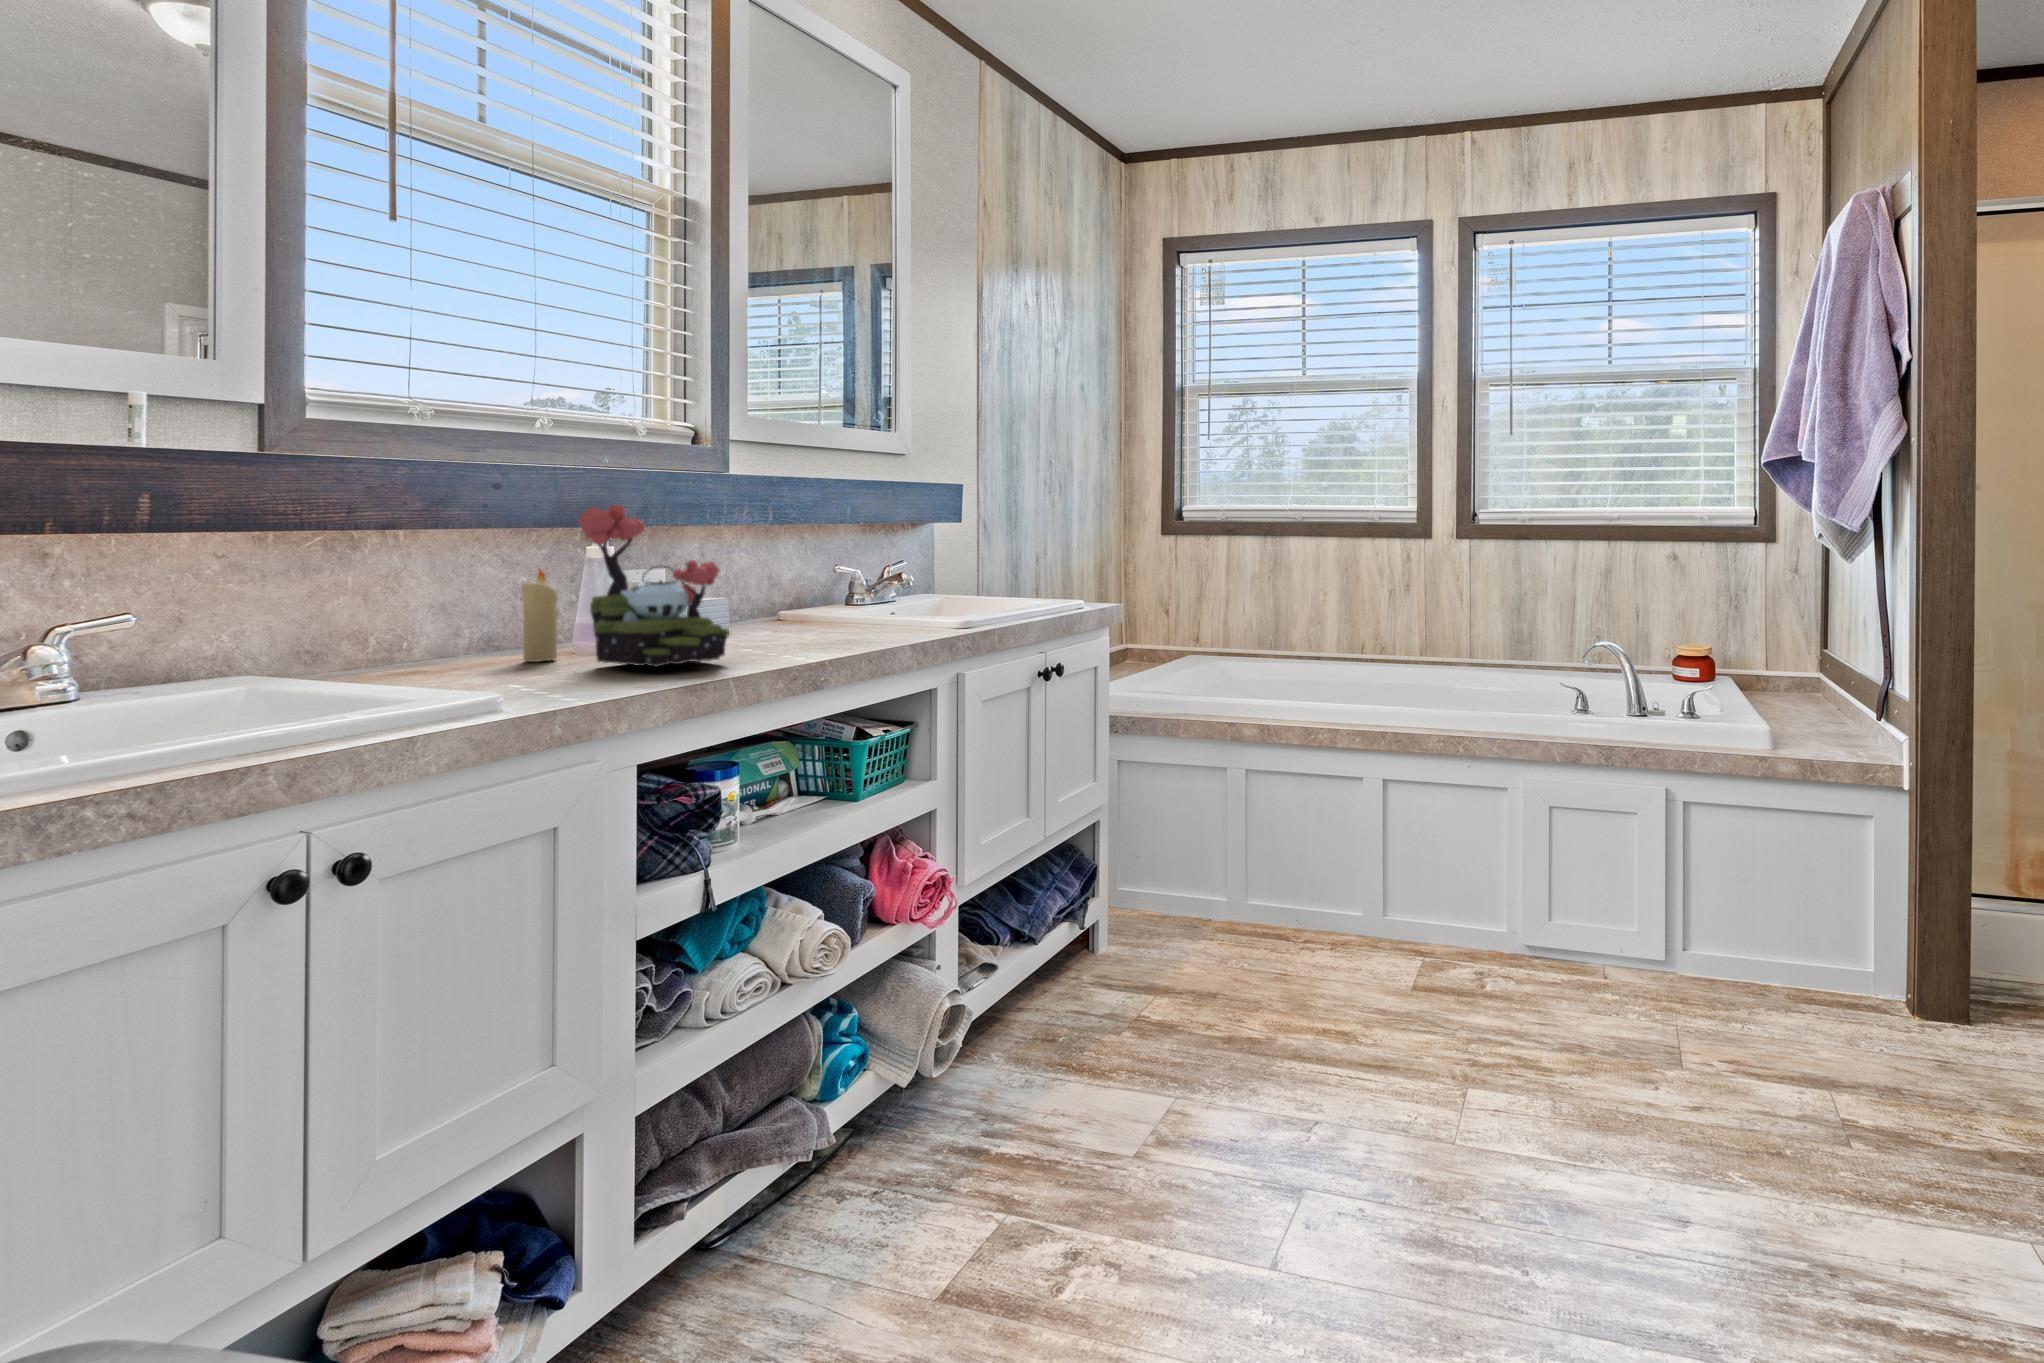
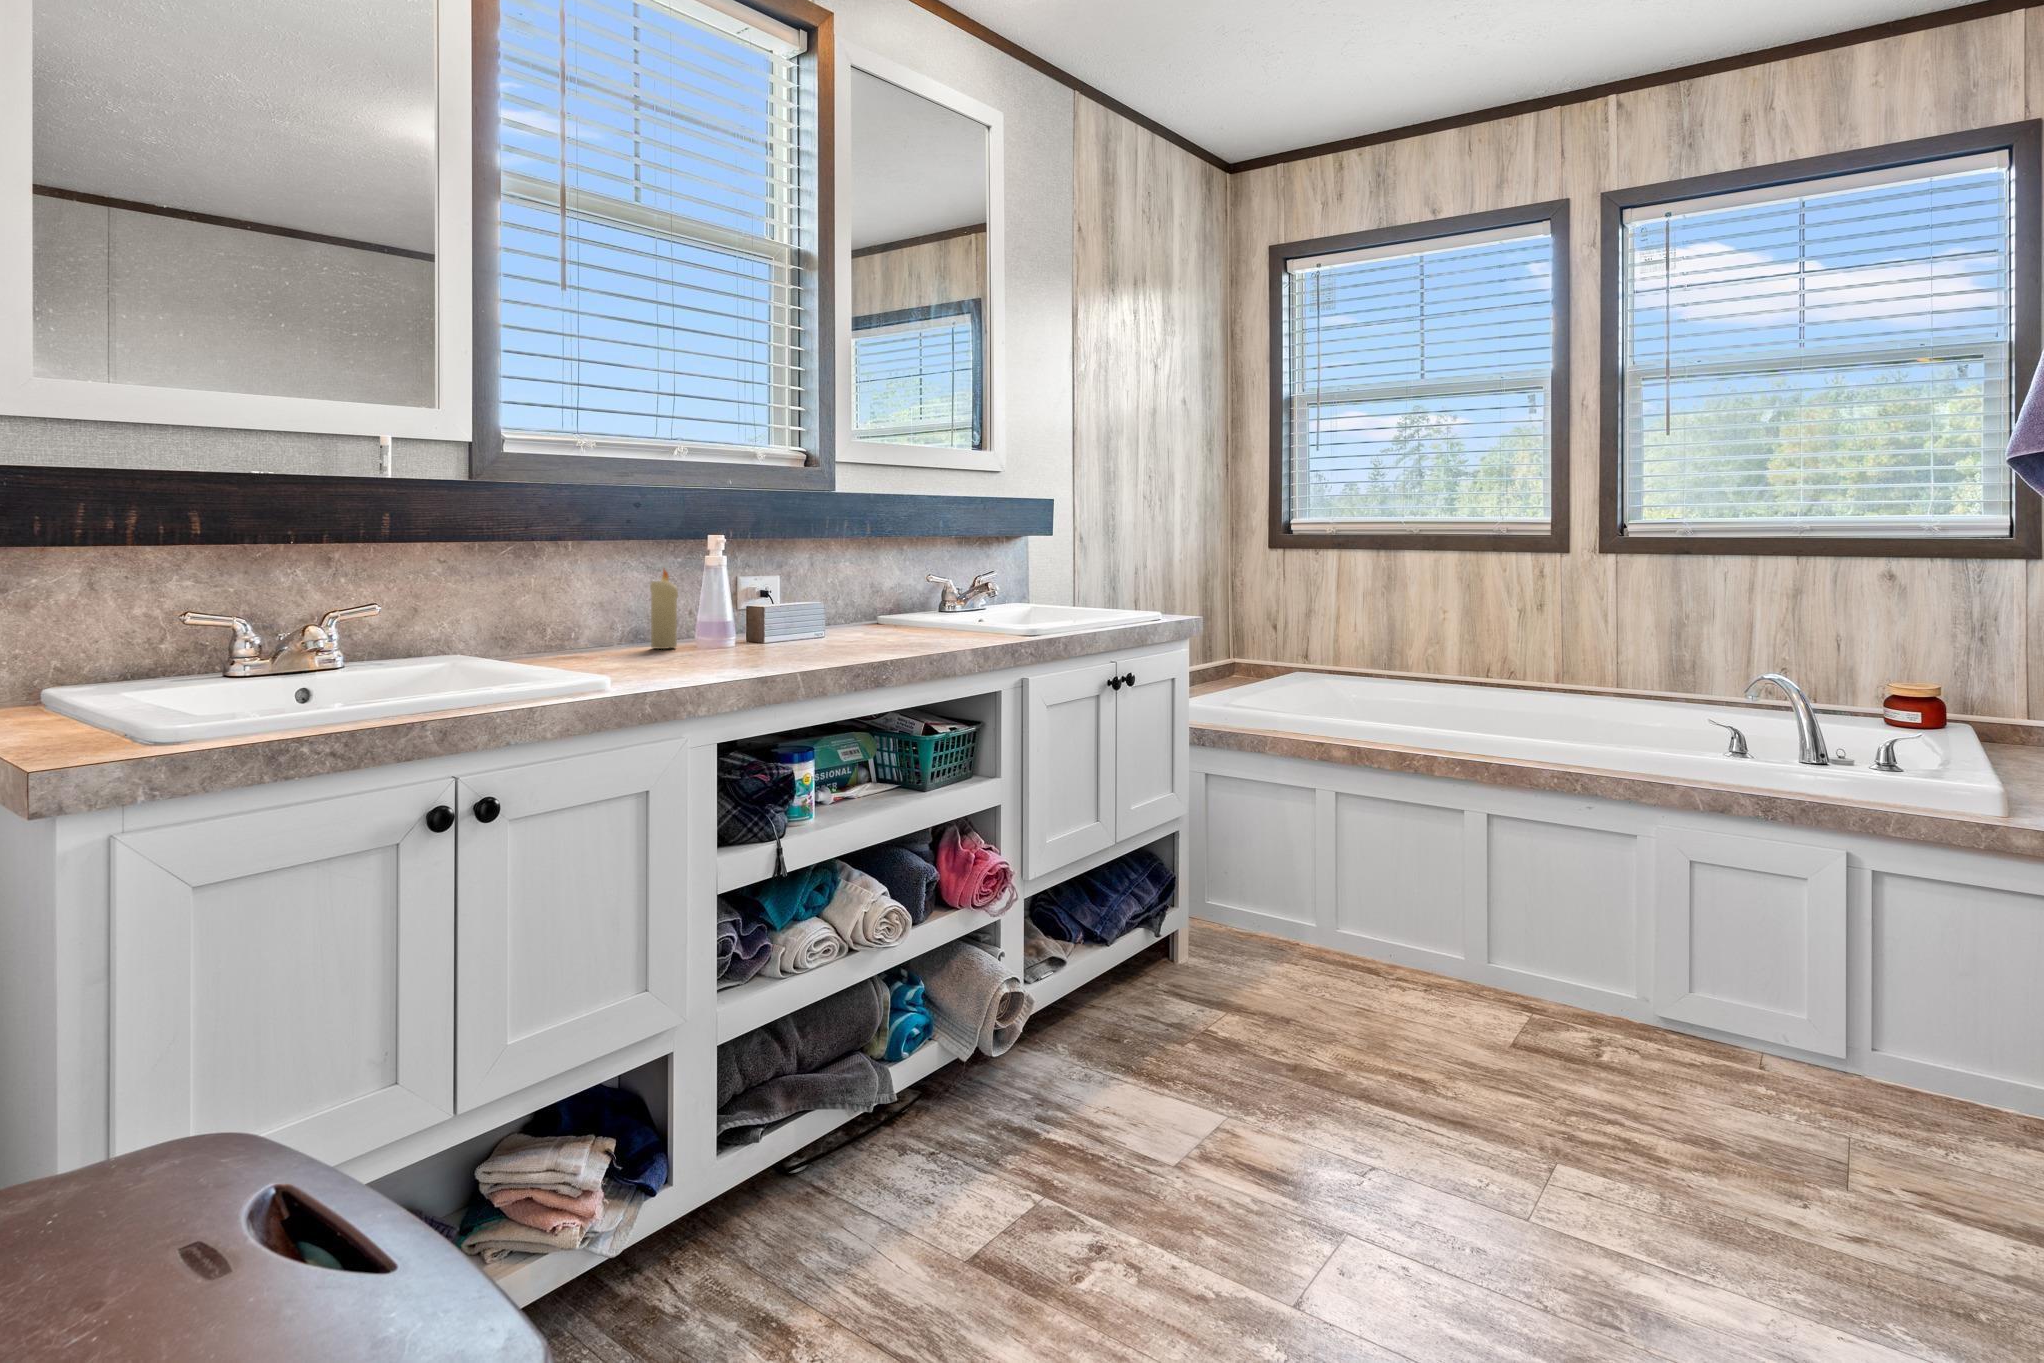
plant: present [578,505,729,667] -> none [688,514,808,656]

